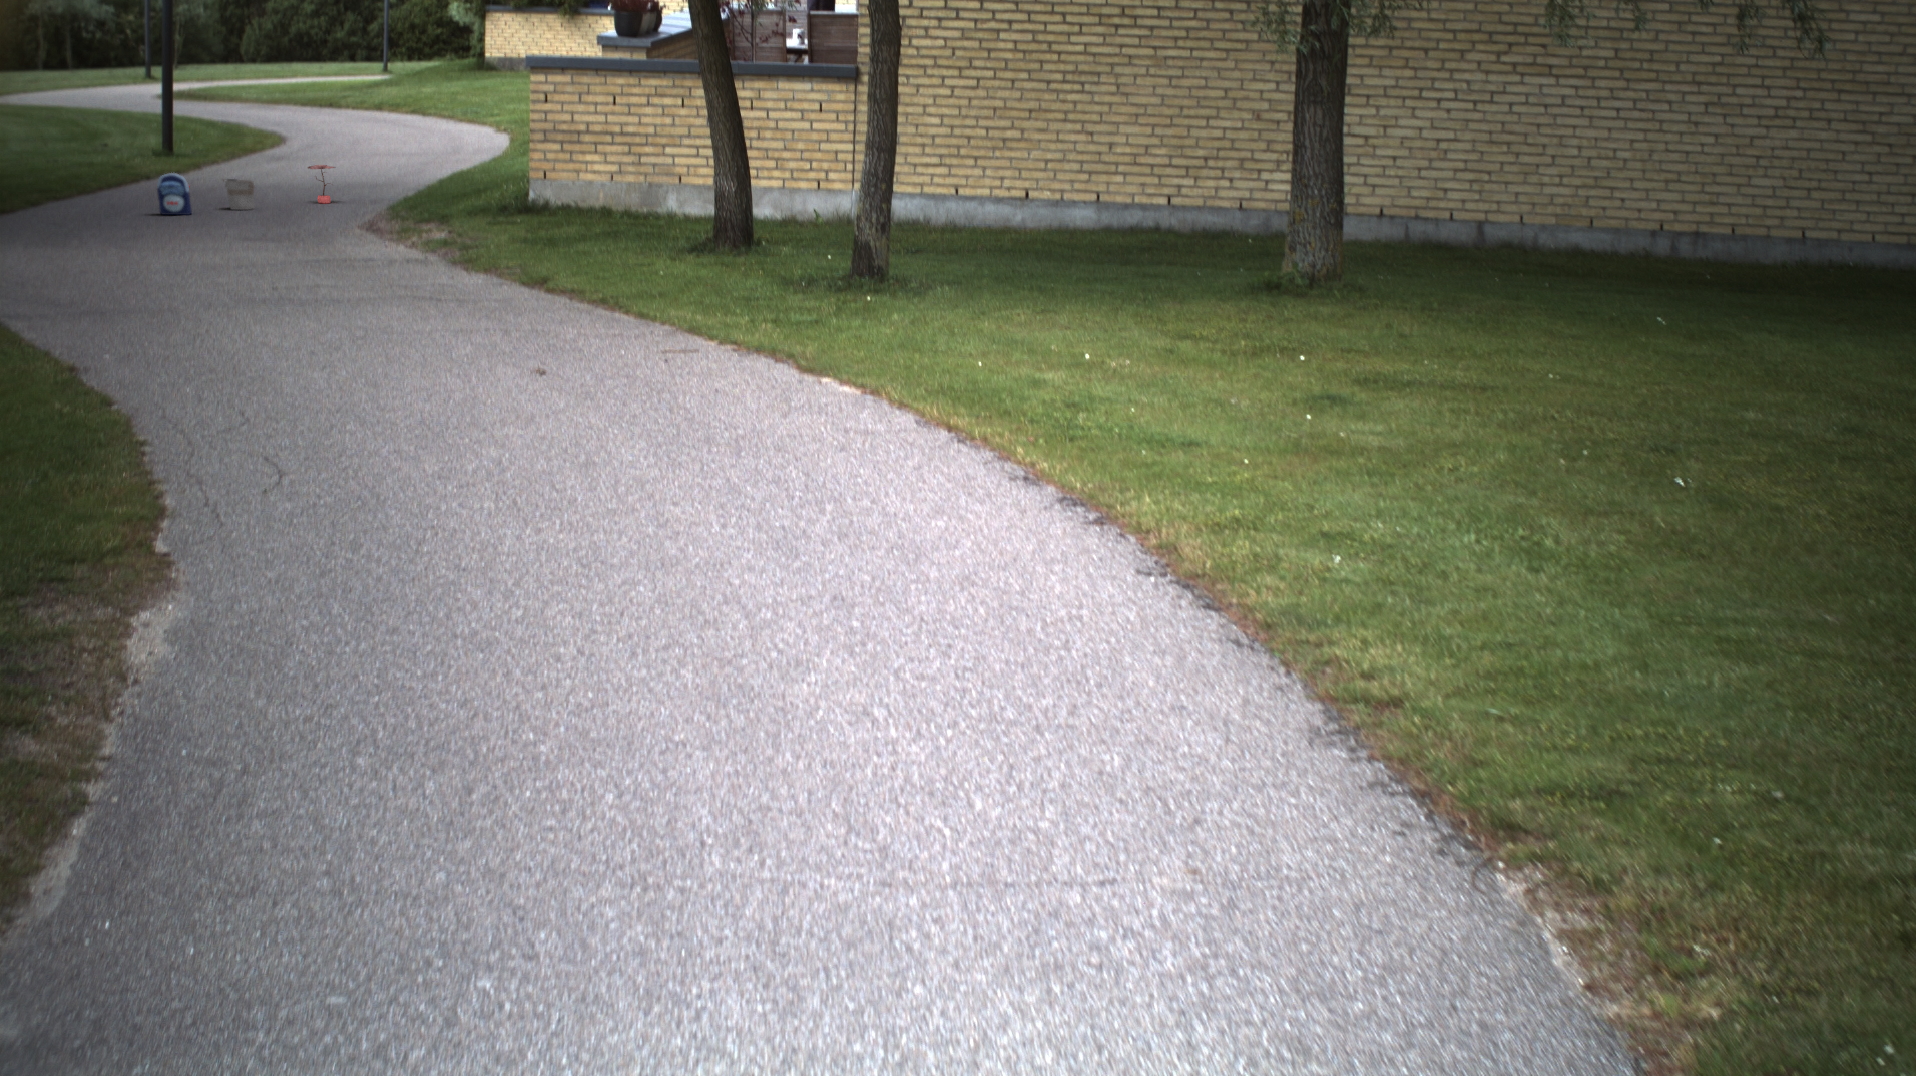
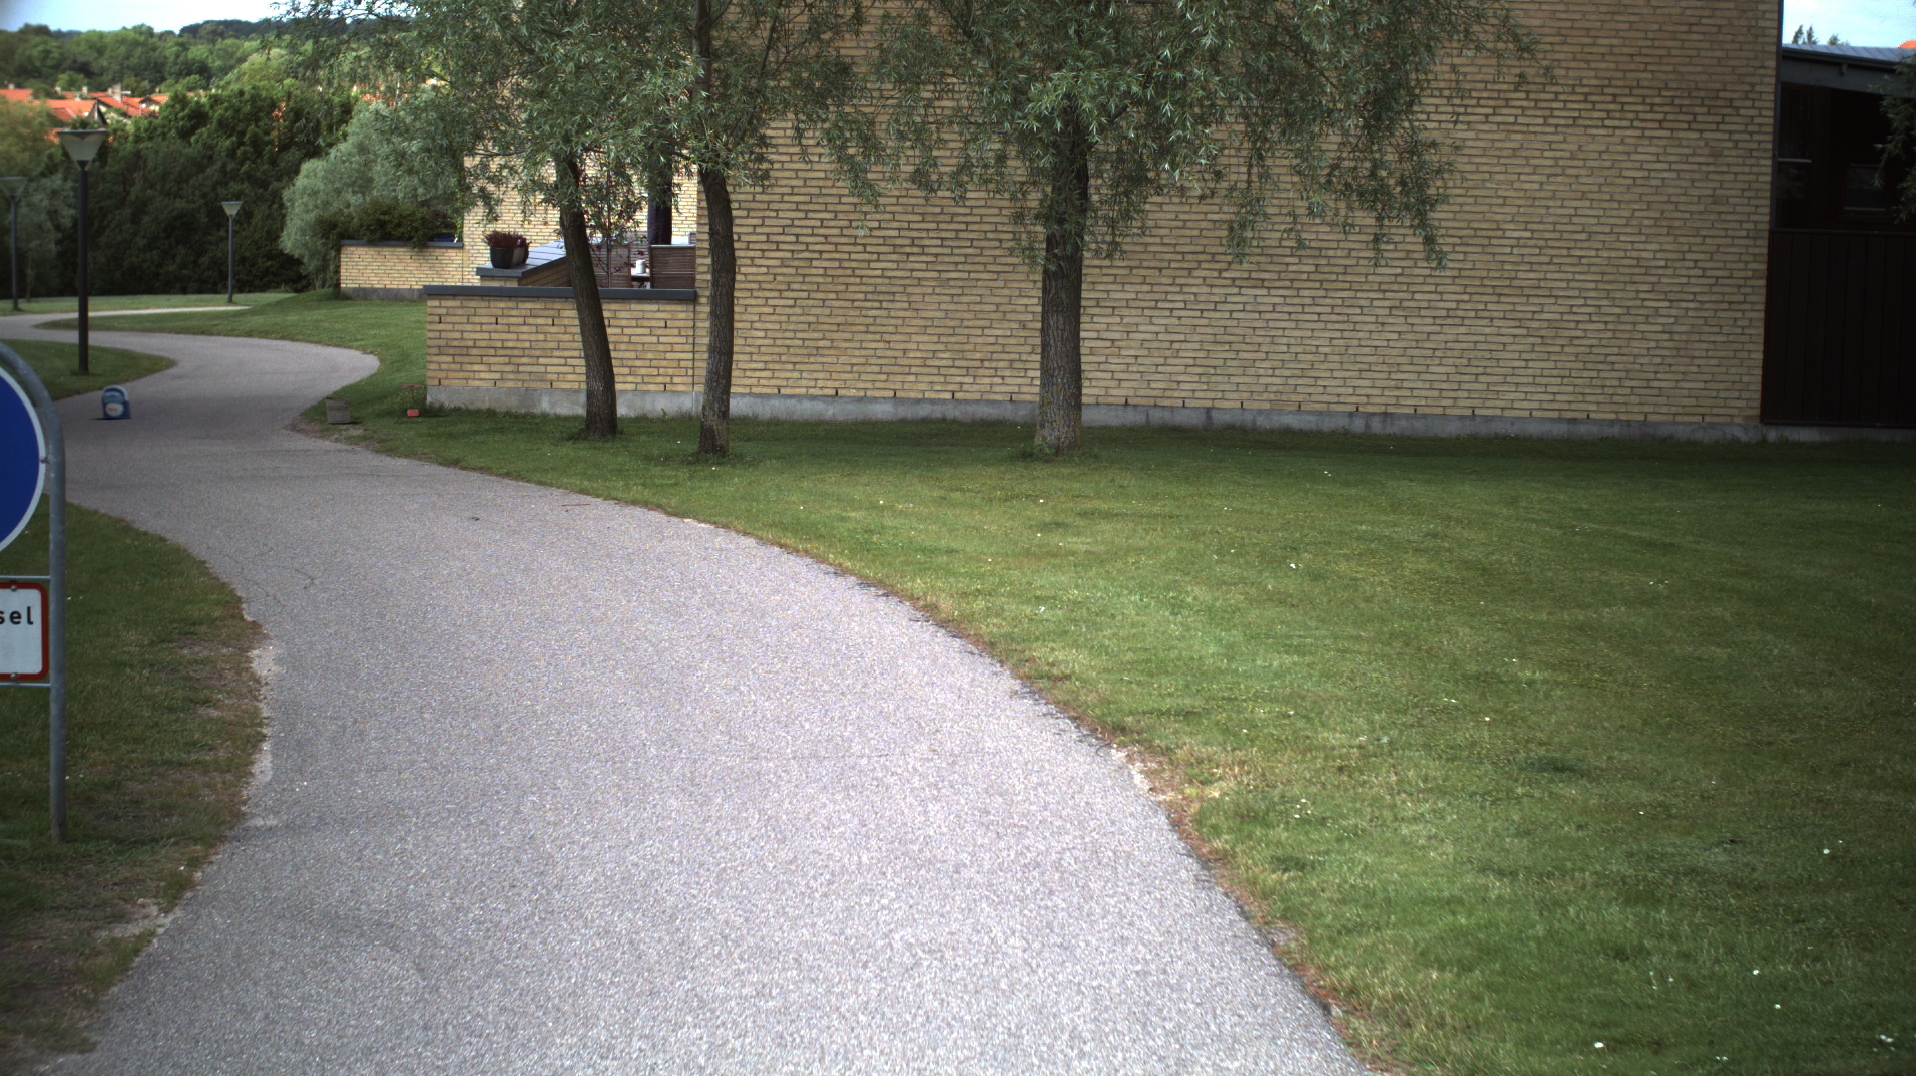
potted plant: present [308,165,335,203] -> present [400,384,423,416]
bucket: present [225,179,255,210] -> present [322,397,351,423]

